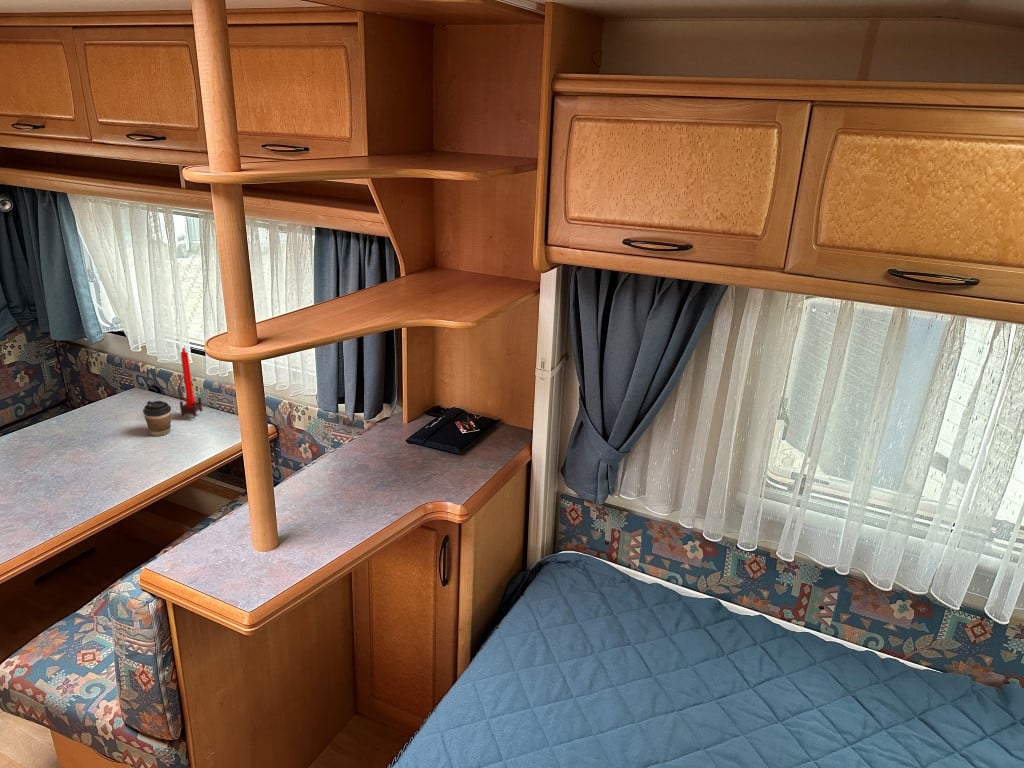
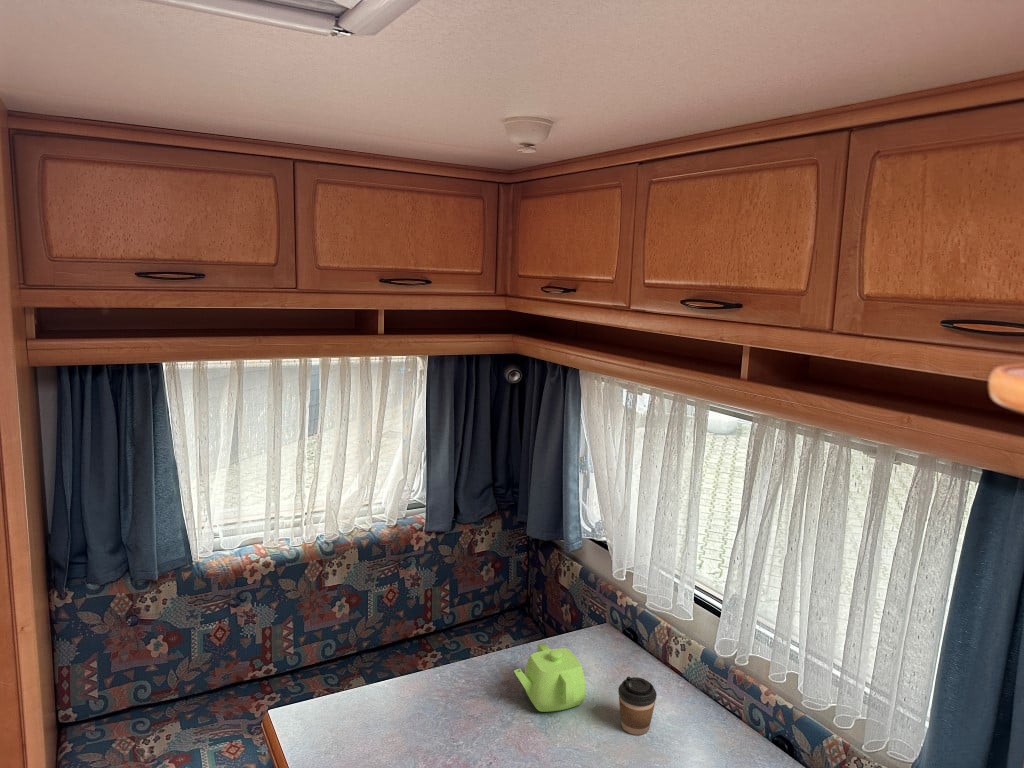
candle: present [180,348,202,418] -> none [666,604,698,712]
teapot: none [59,399,121,440] -> present [514,643,586,712]

